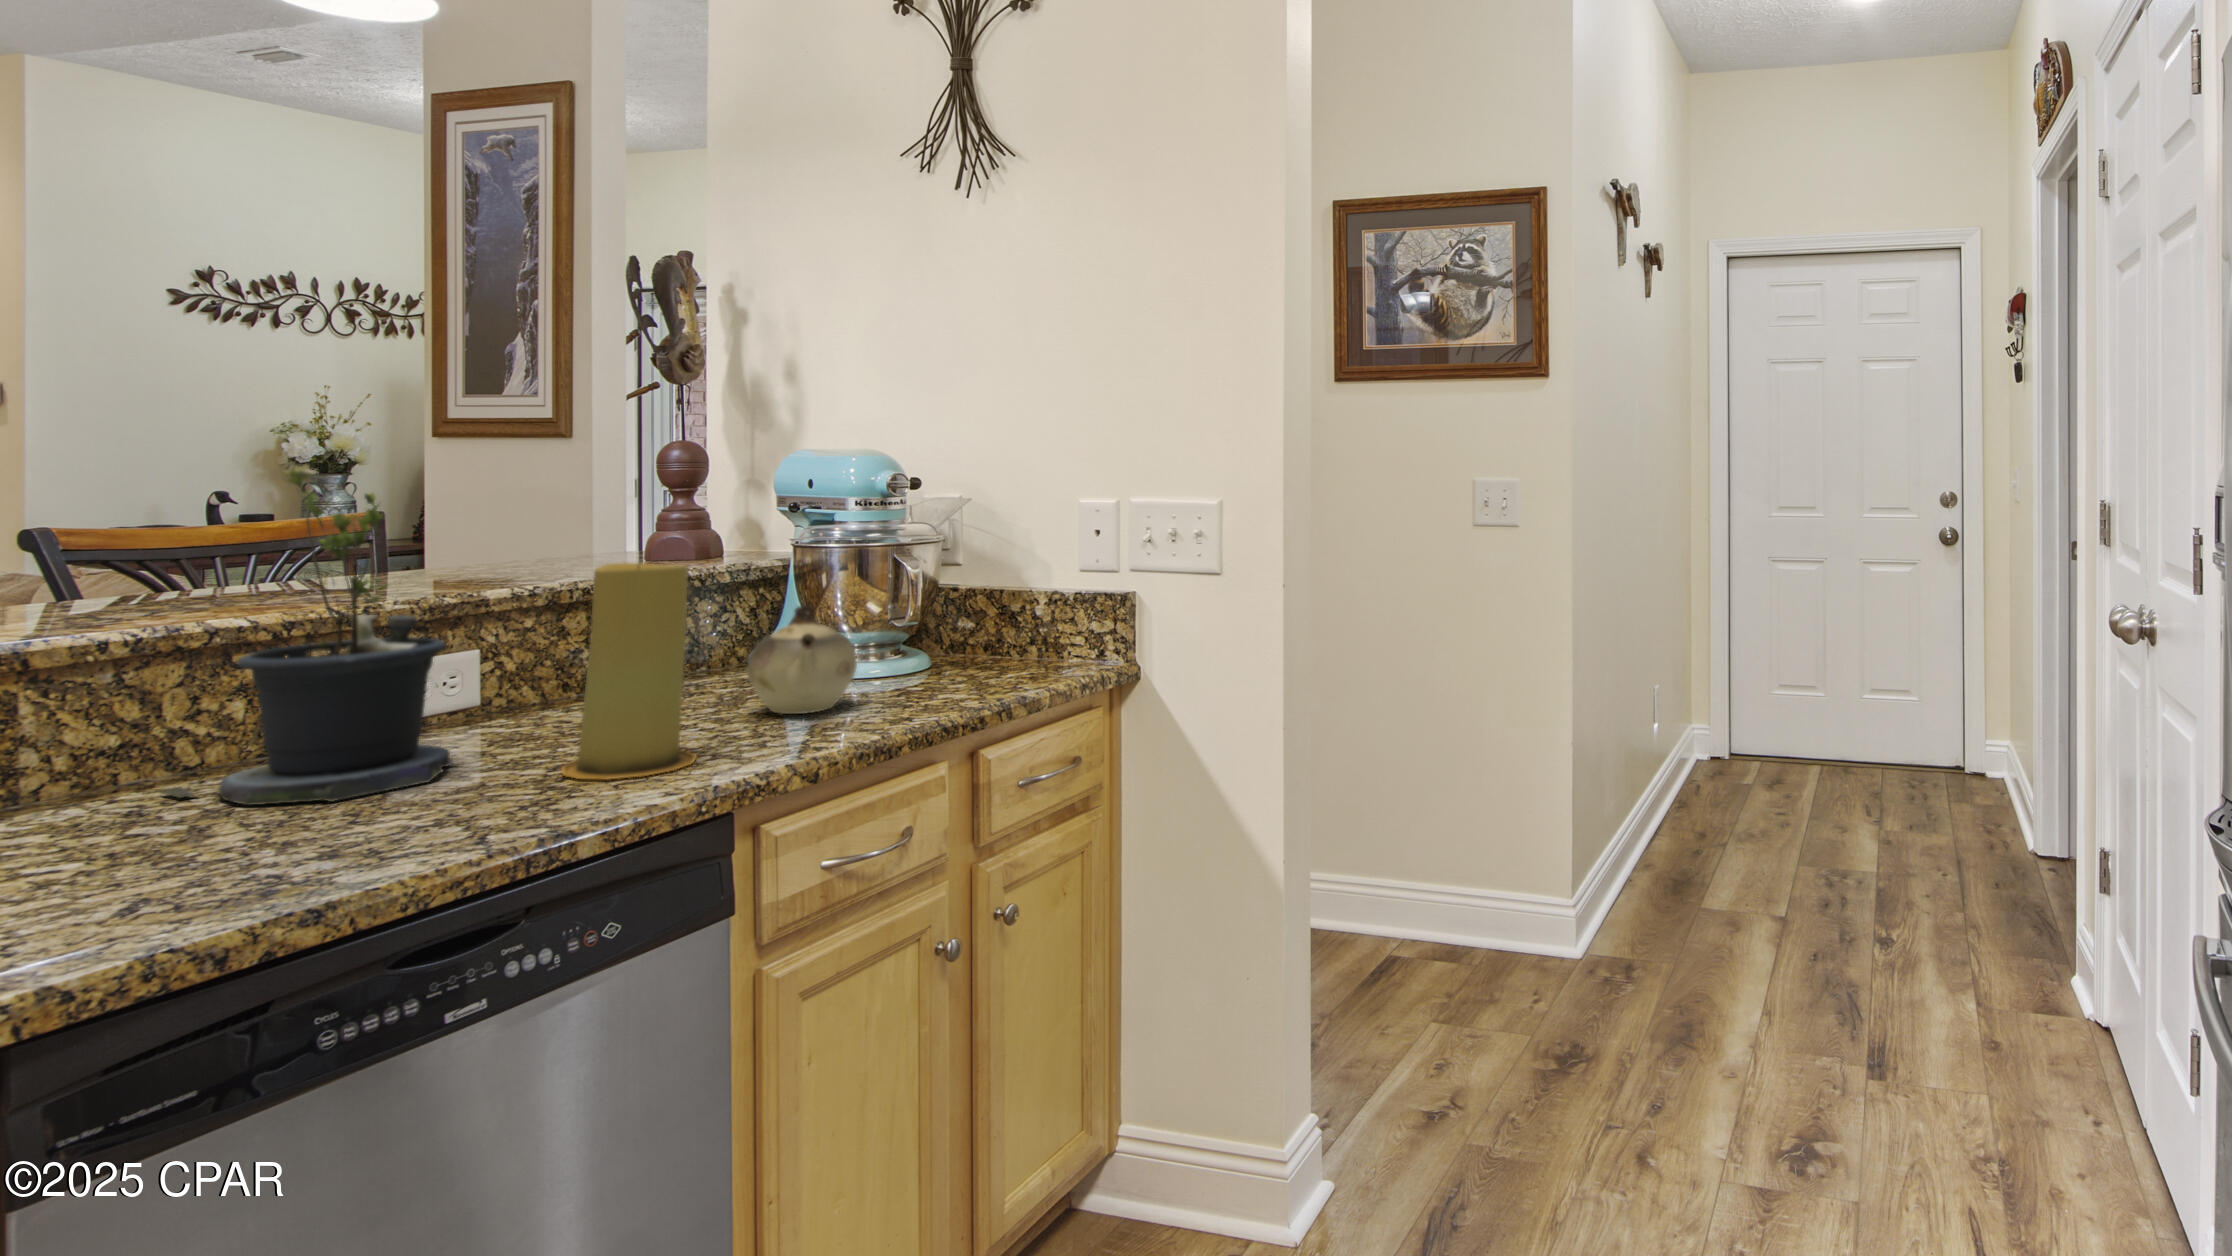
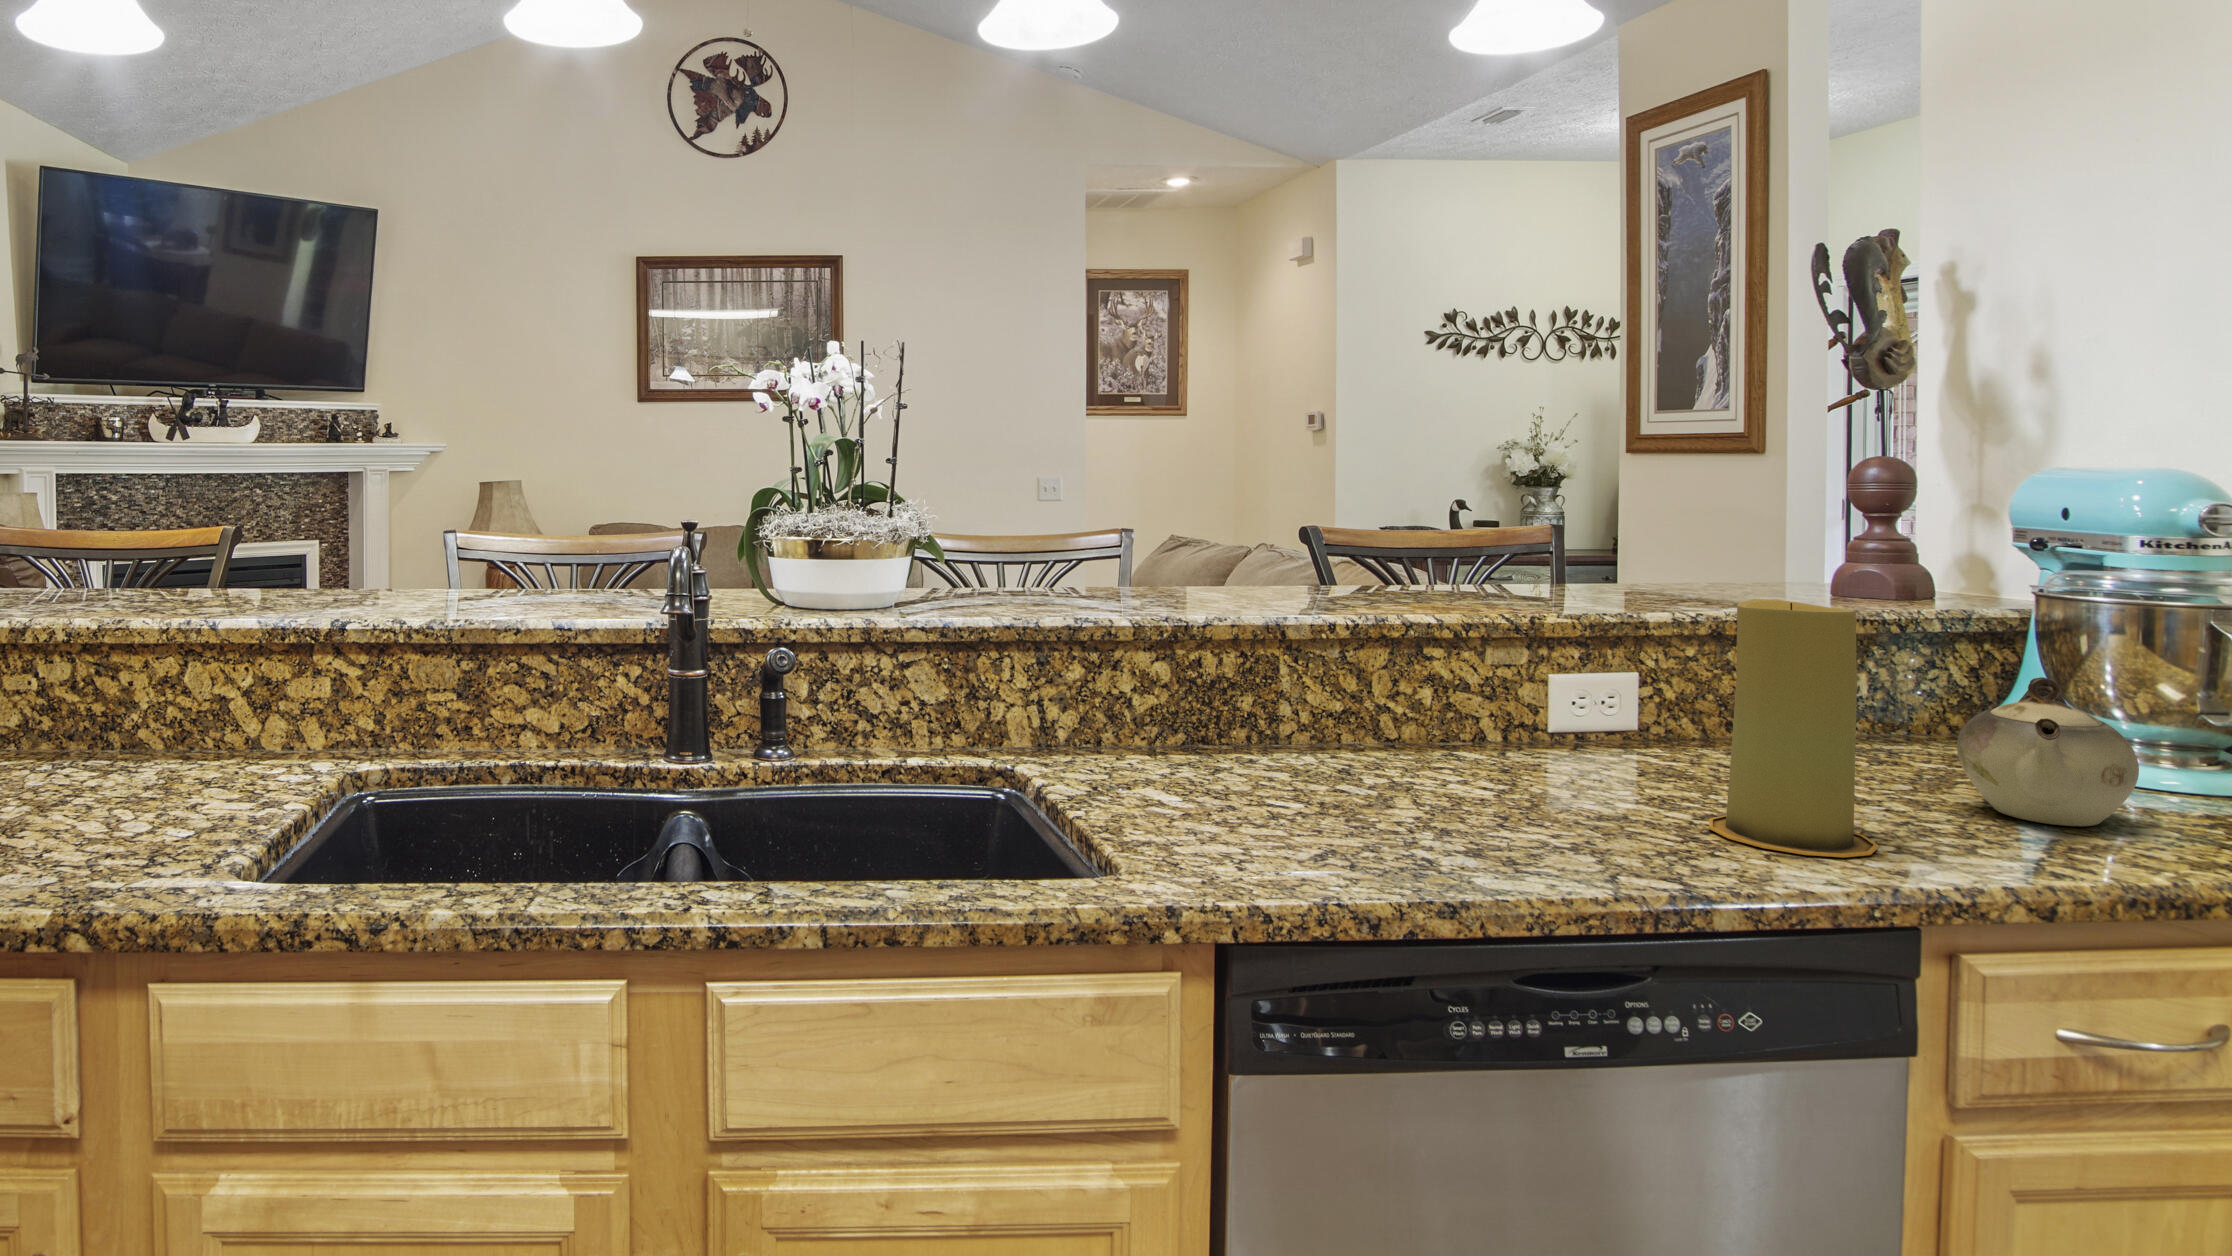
potted plant: present [161,464,456,805] -> none [1368,480,1607,801]

